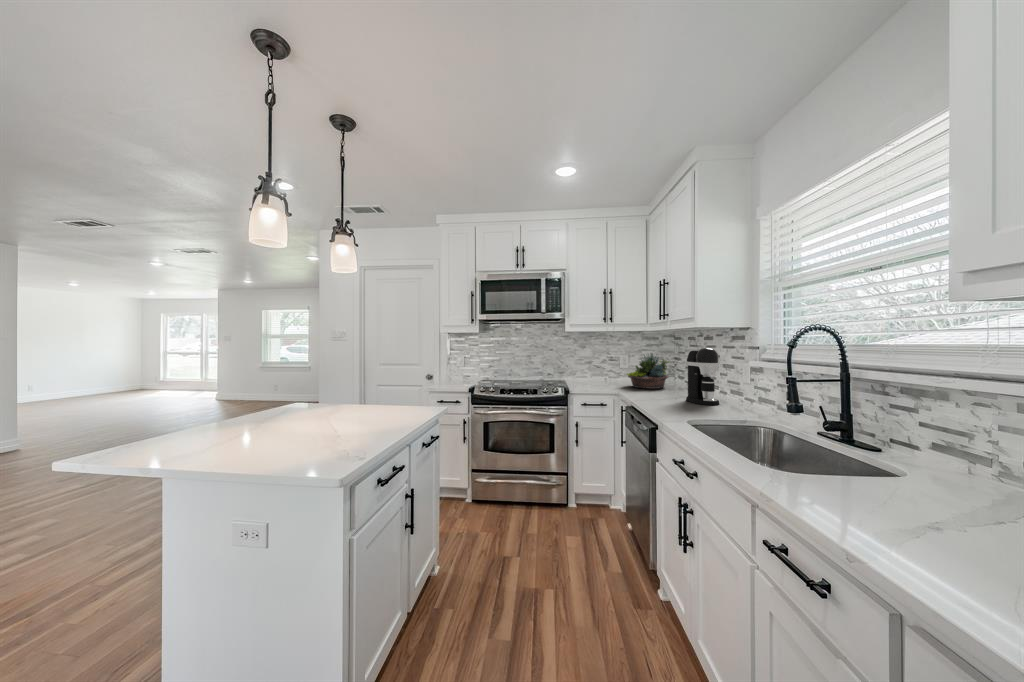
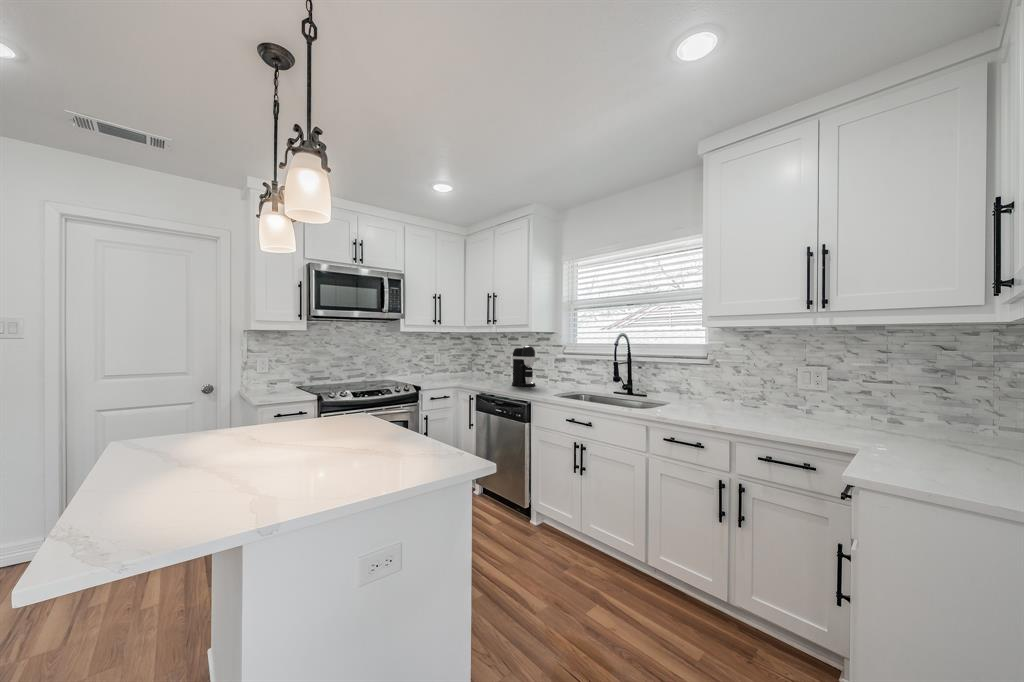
succulent planter: present [627,354,669,389] -> none [448,350,481,380]

